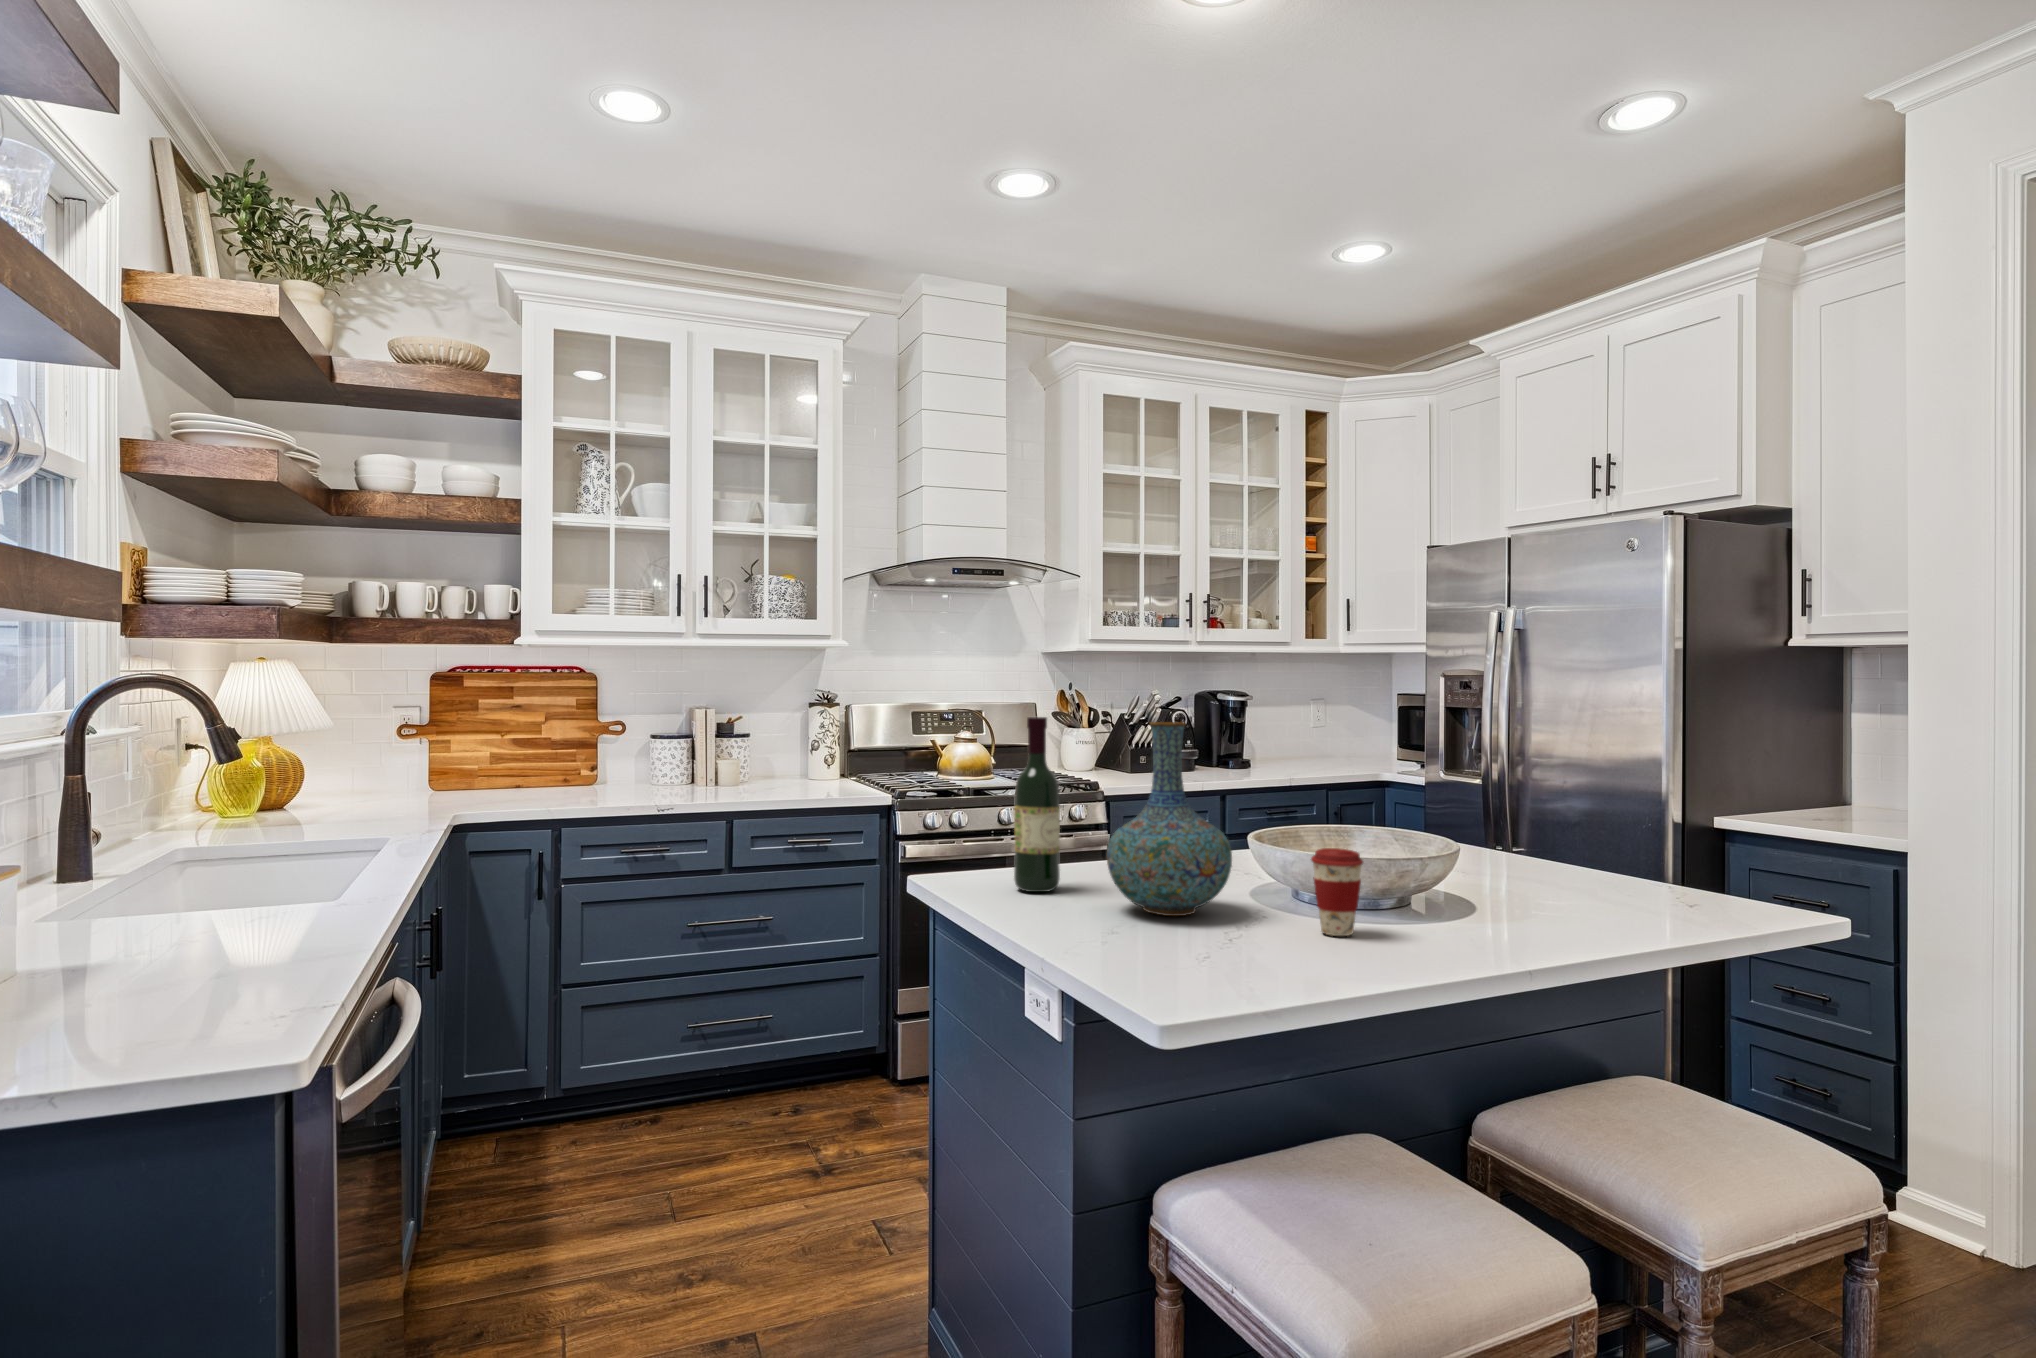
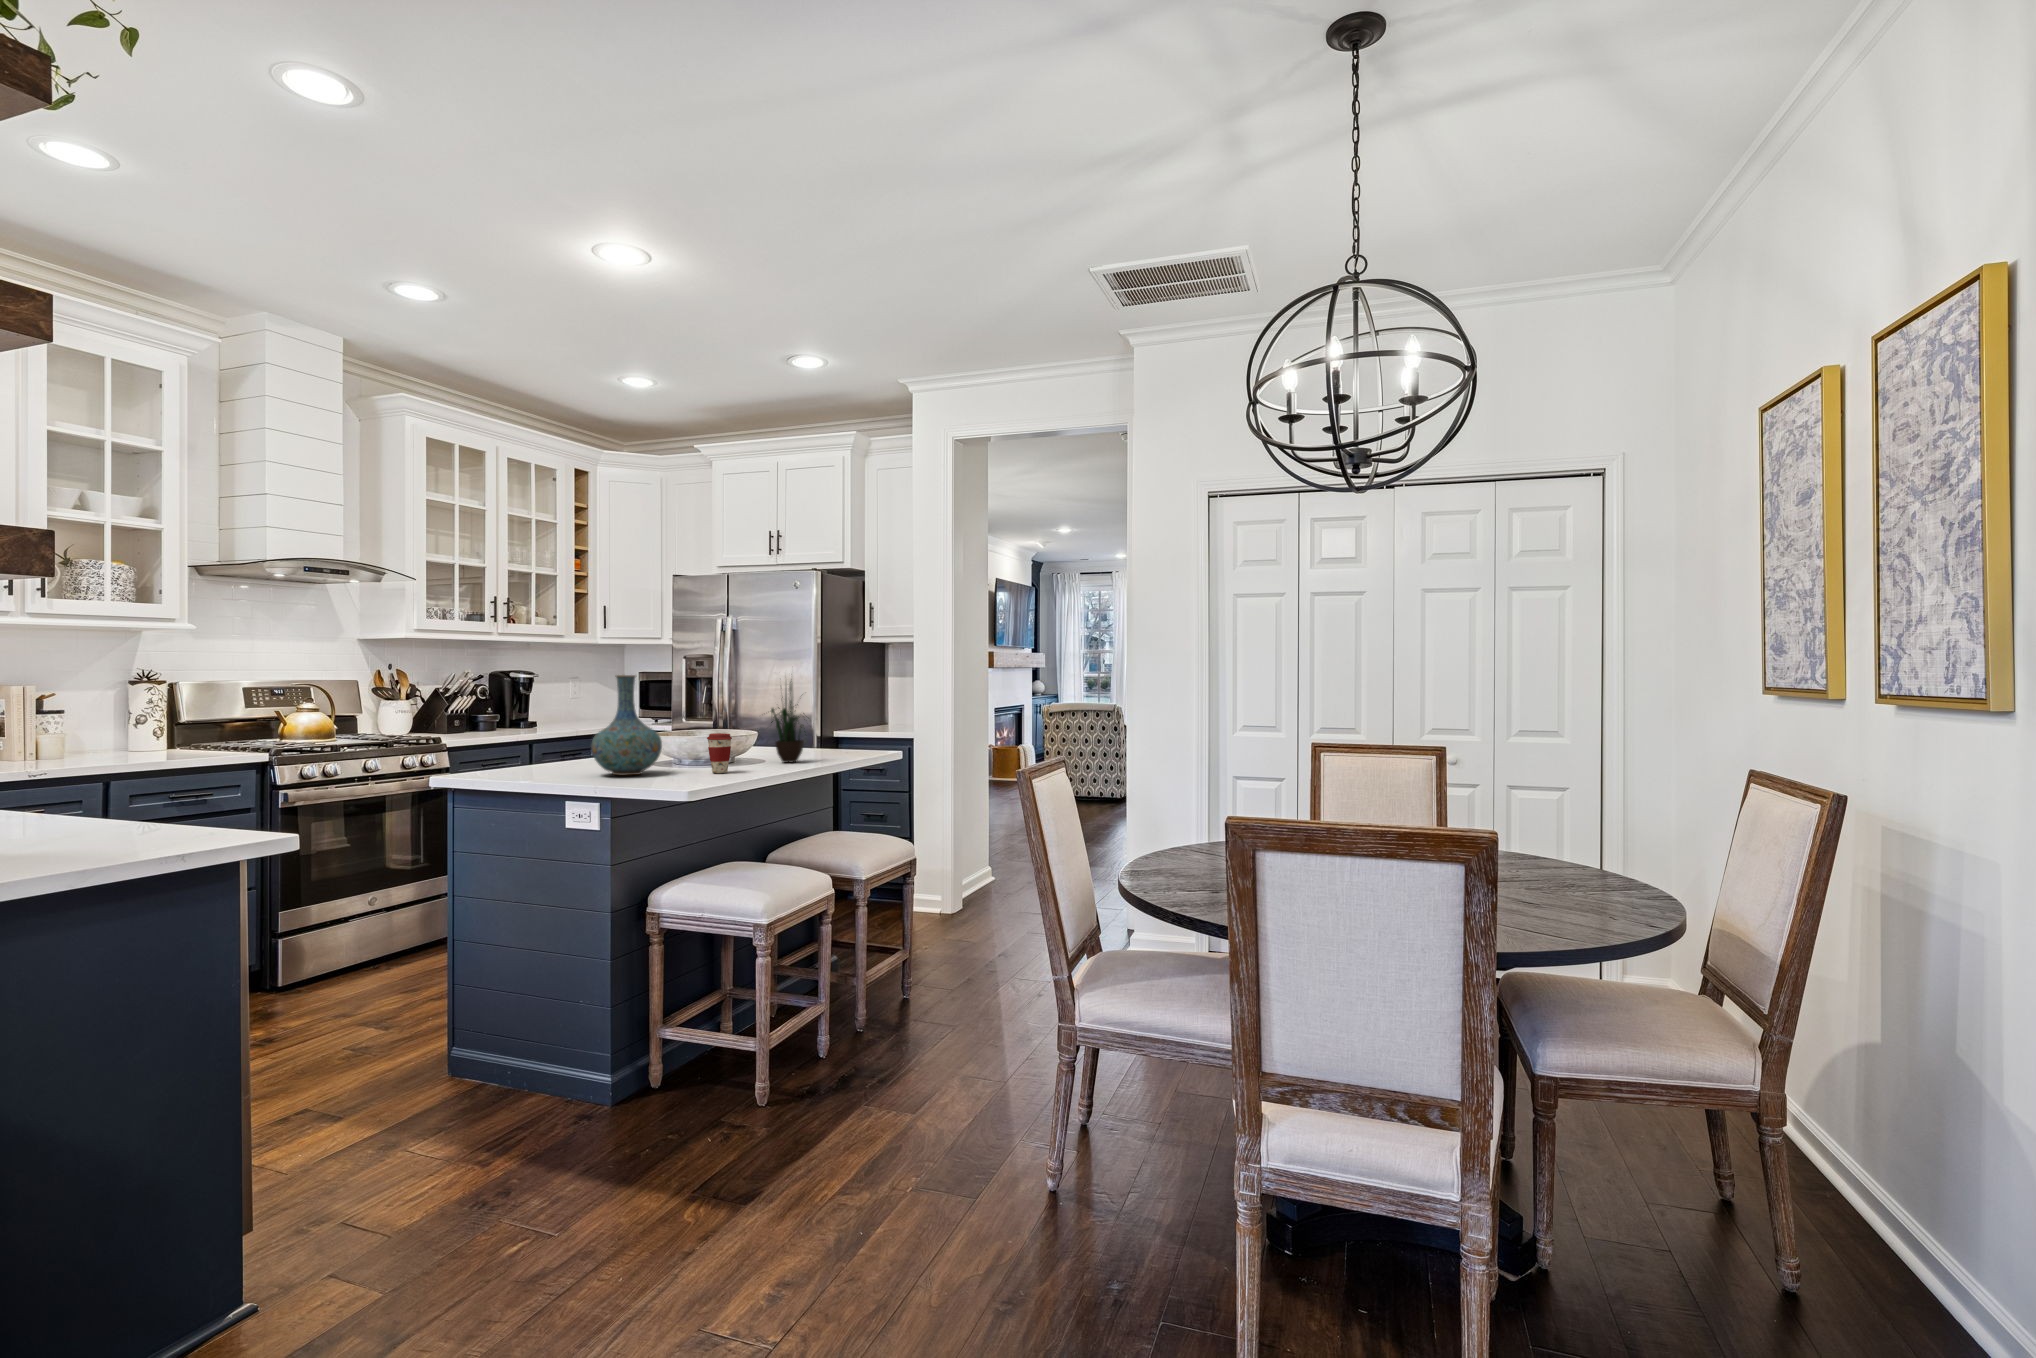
potted plant: none [1454,693,1586,919] -> present [771,679,805,763]
wine bottle: present [1014,717,1060,892] -> none [519,675,548,776]

